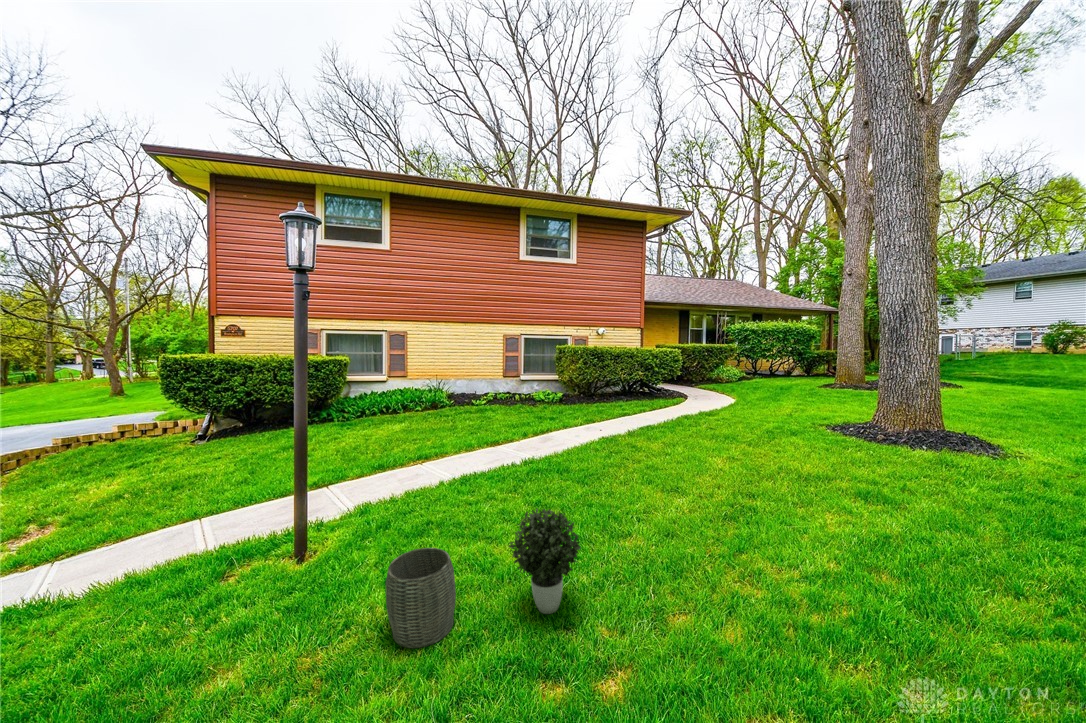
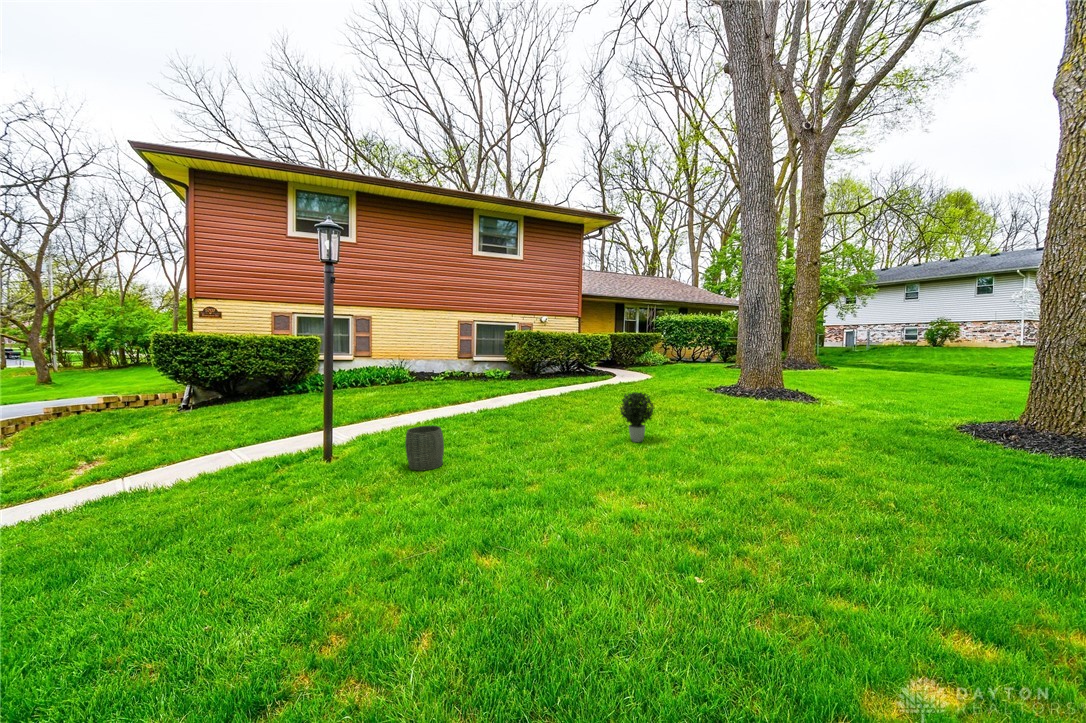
potted plant: present [509,509,581,614] -> present [620,392,655,442]

